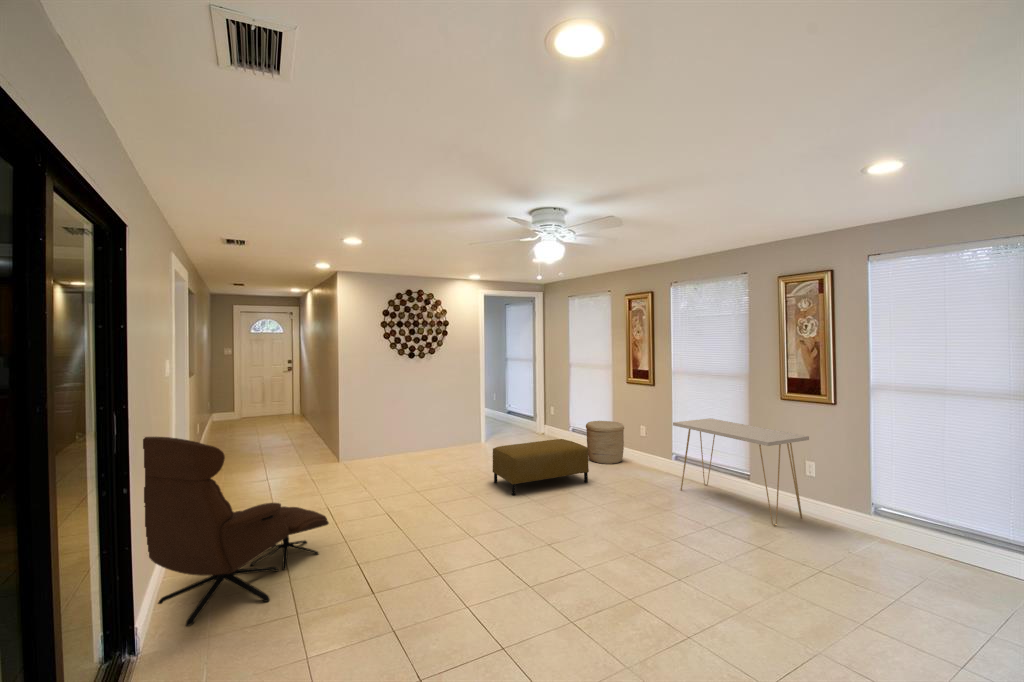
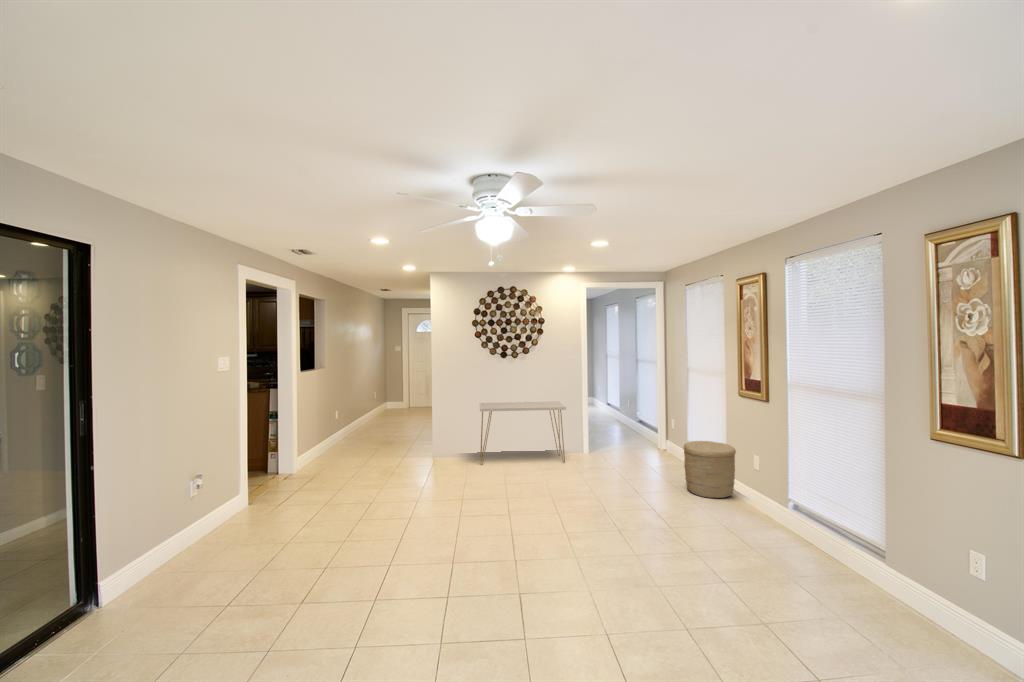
console table: present [673,418,809,526] -> present [480,402,566,465]
lounge chair: present [143,437,329,626] -> none [142,419,329,581]
ottoman: present [493,439,589,495] -> none [543,459,653,517]

